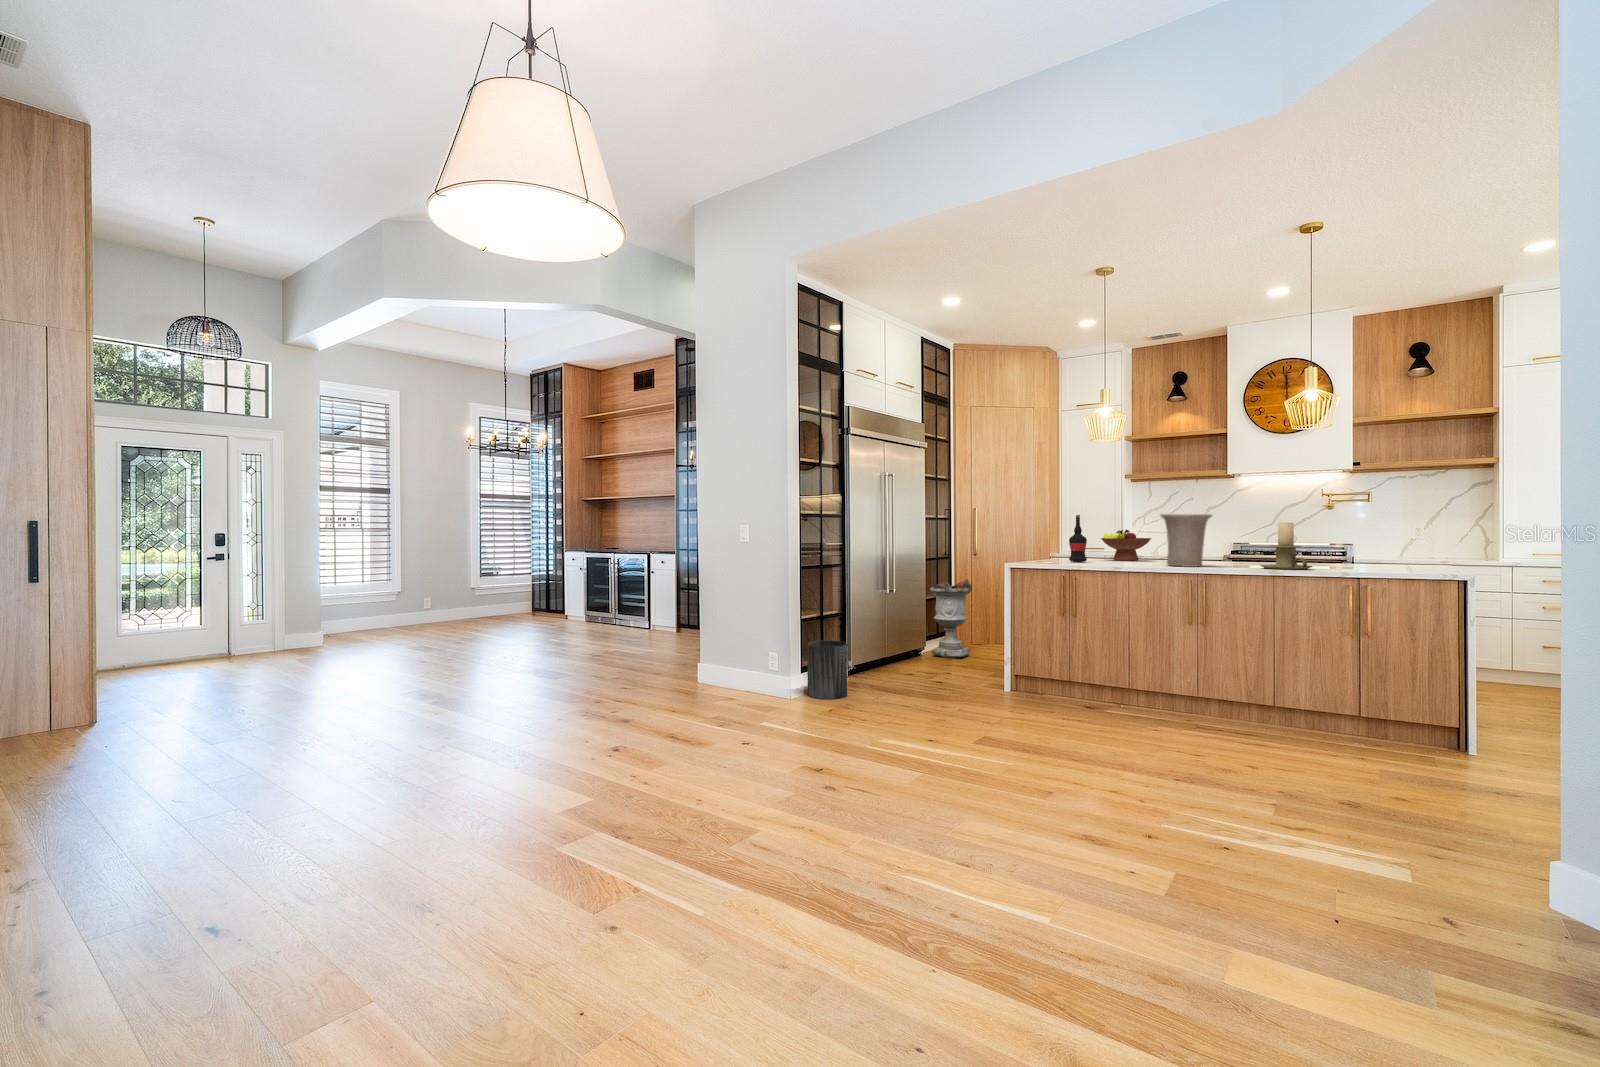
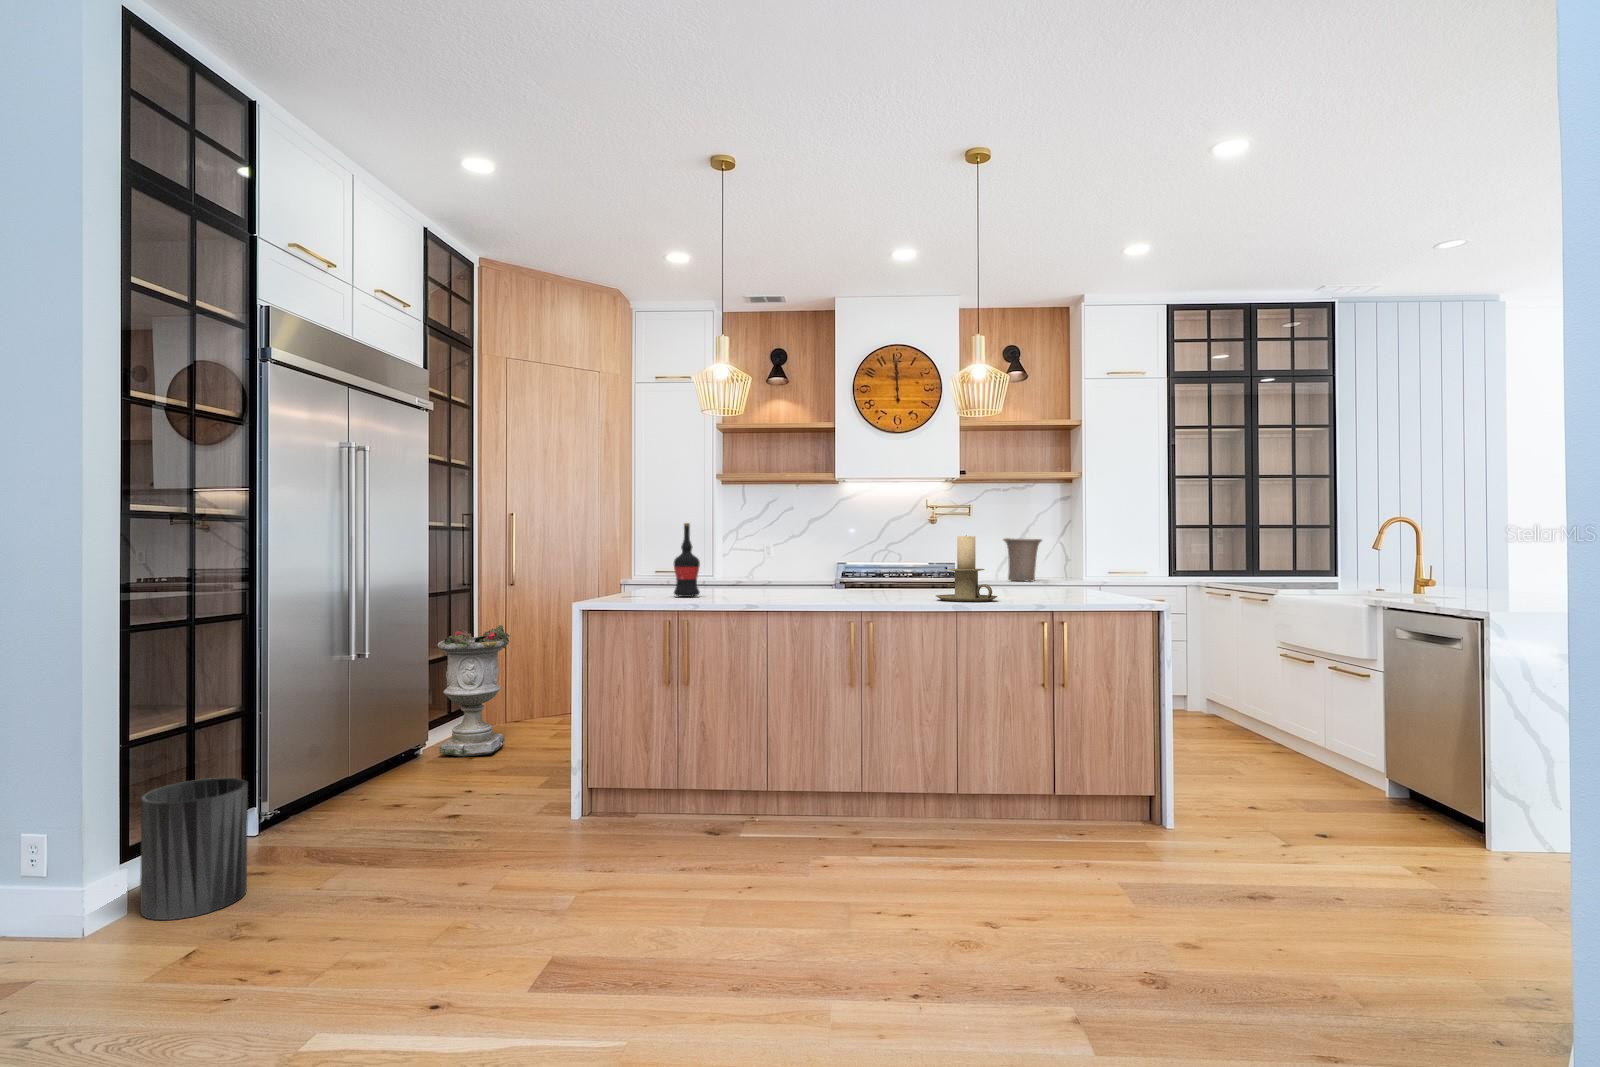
vase: present [1160,514,1212,567] -> present [1003,538,1042,582]
fruit bowl: present [1101,530,1151,561] -> none [709,546,777,592]

